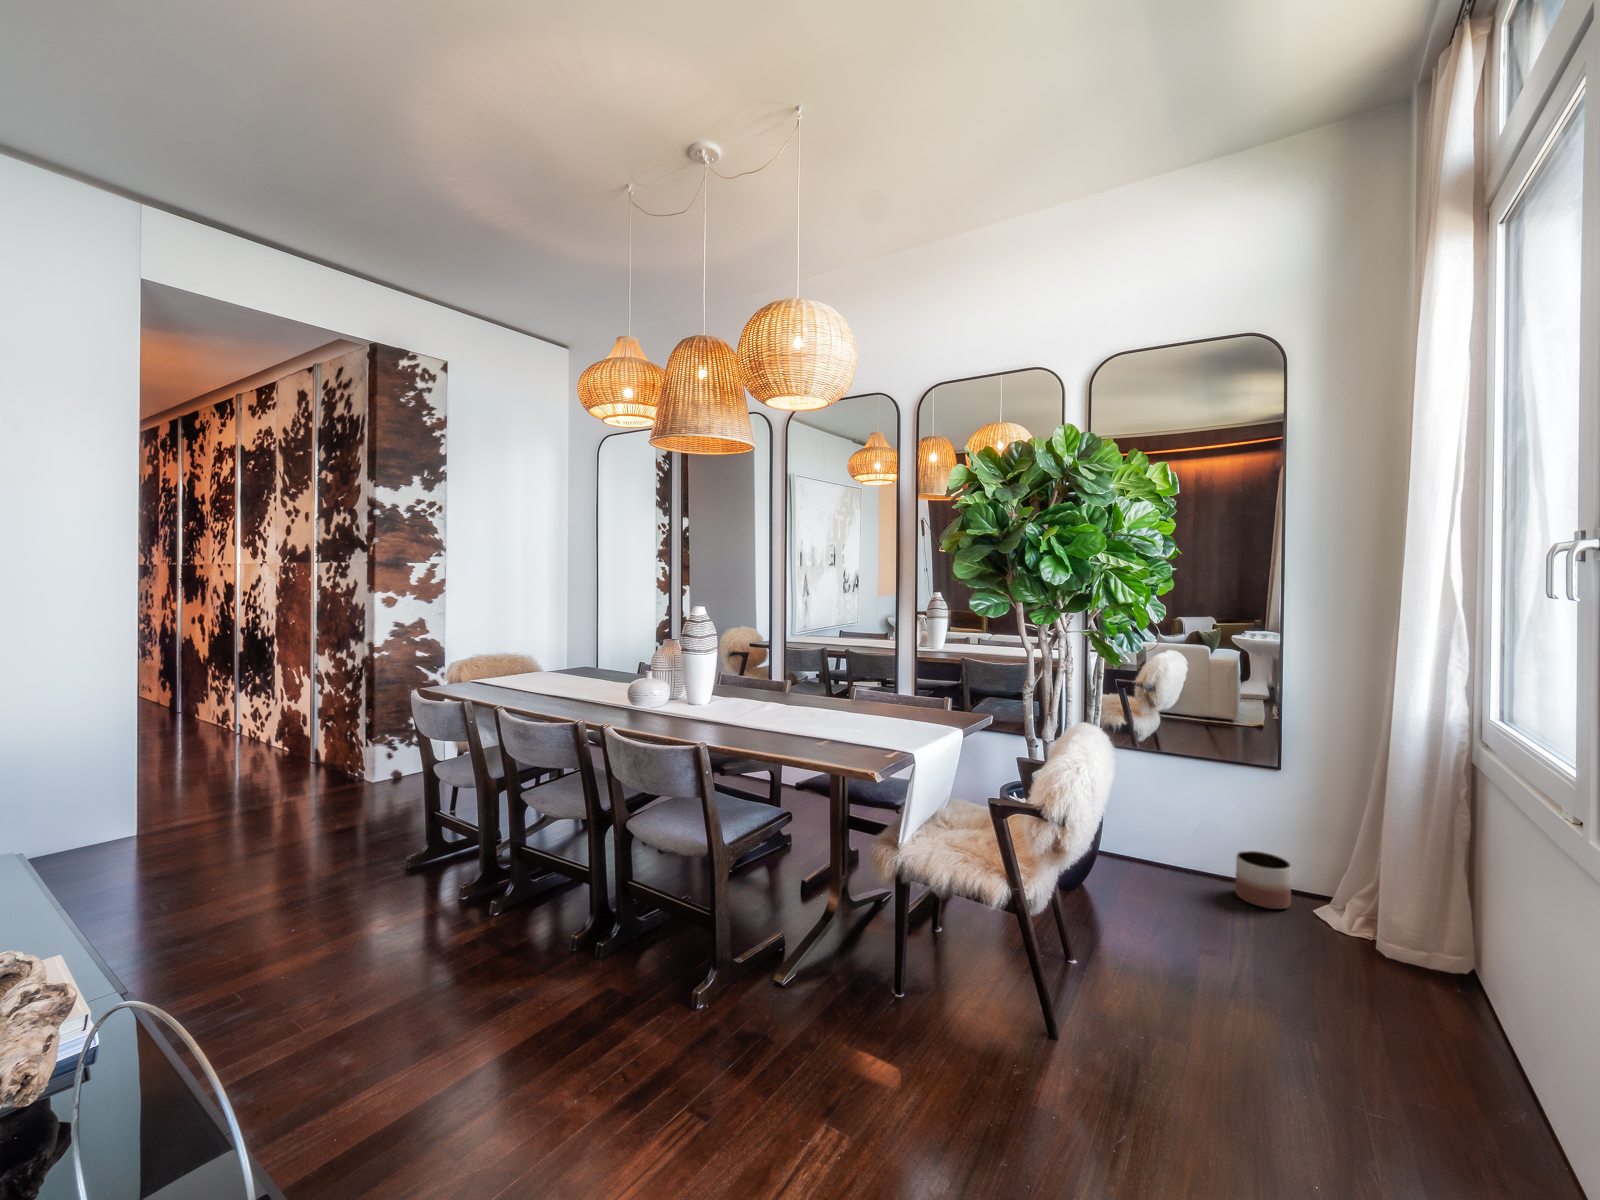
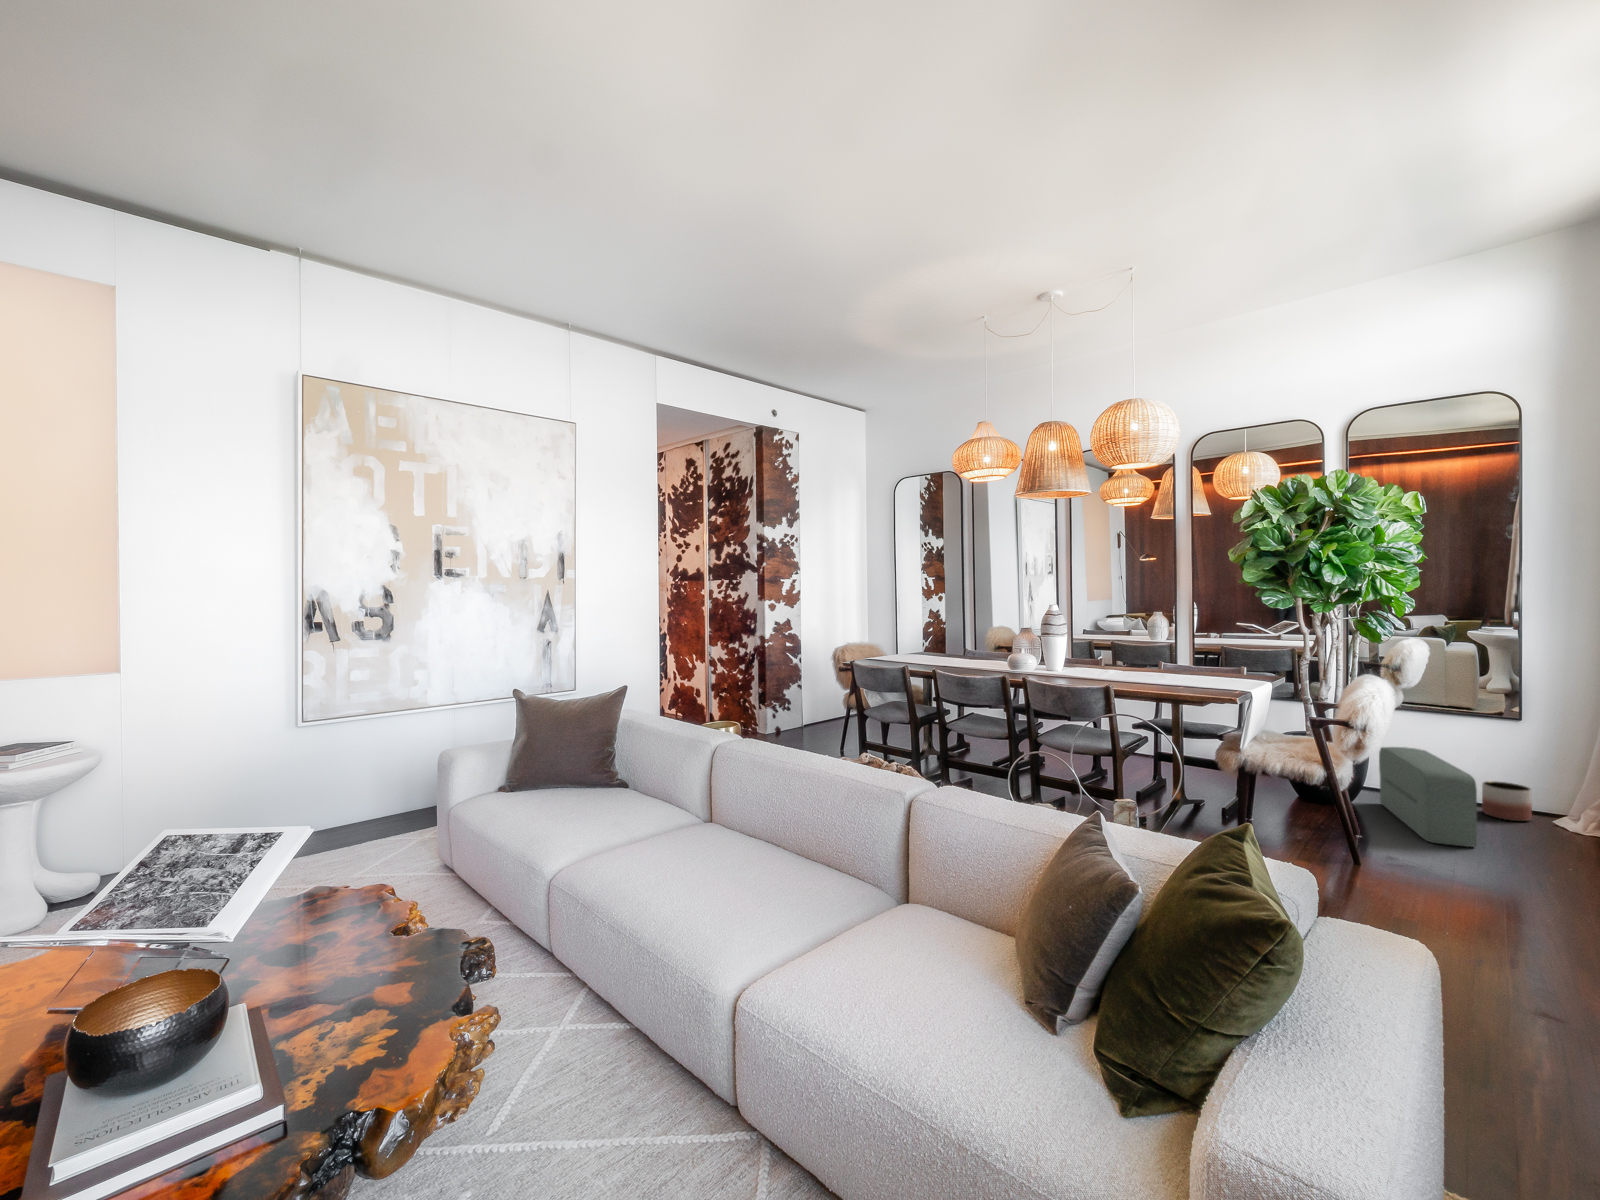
pouf: none [1120,808,1231,975] -> present [1379,747,1477,847]

